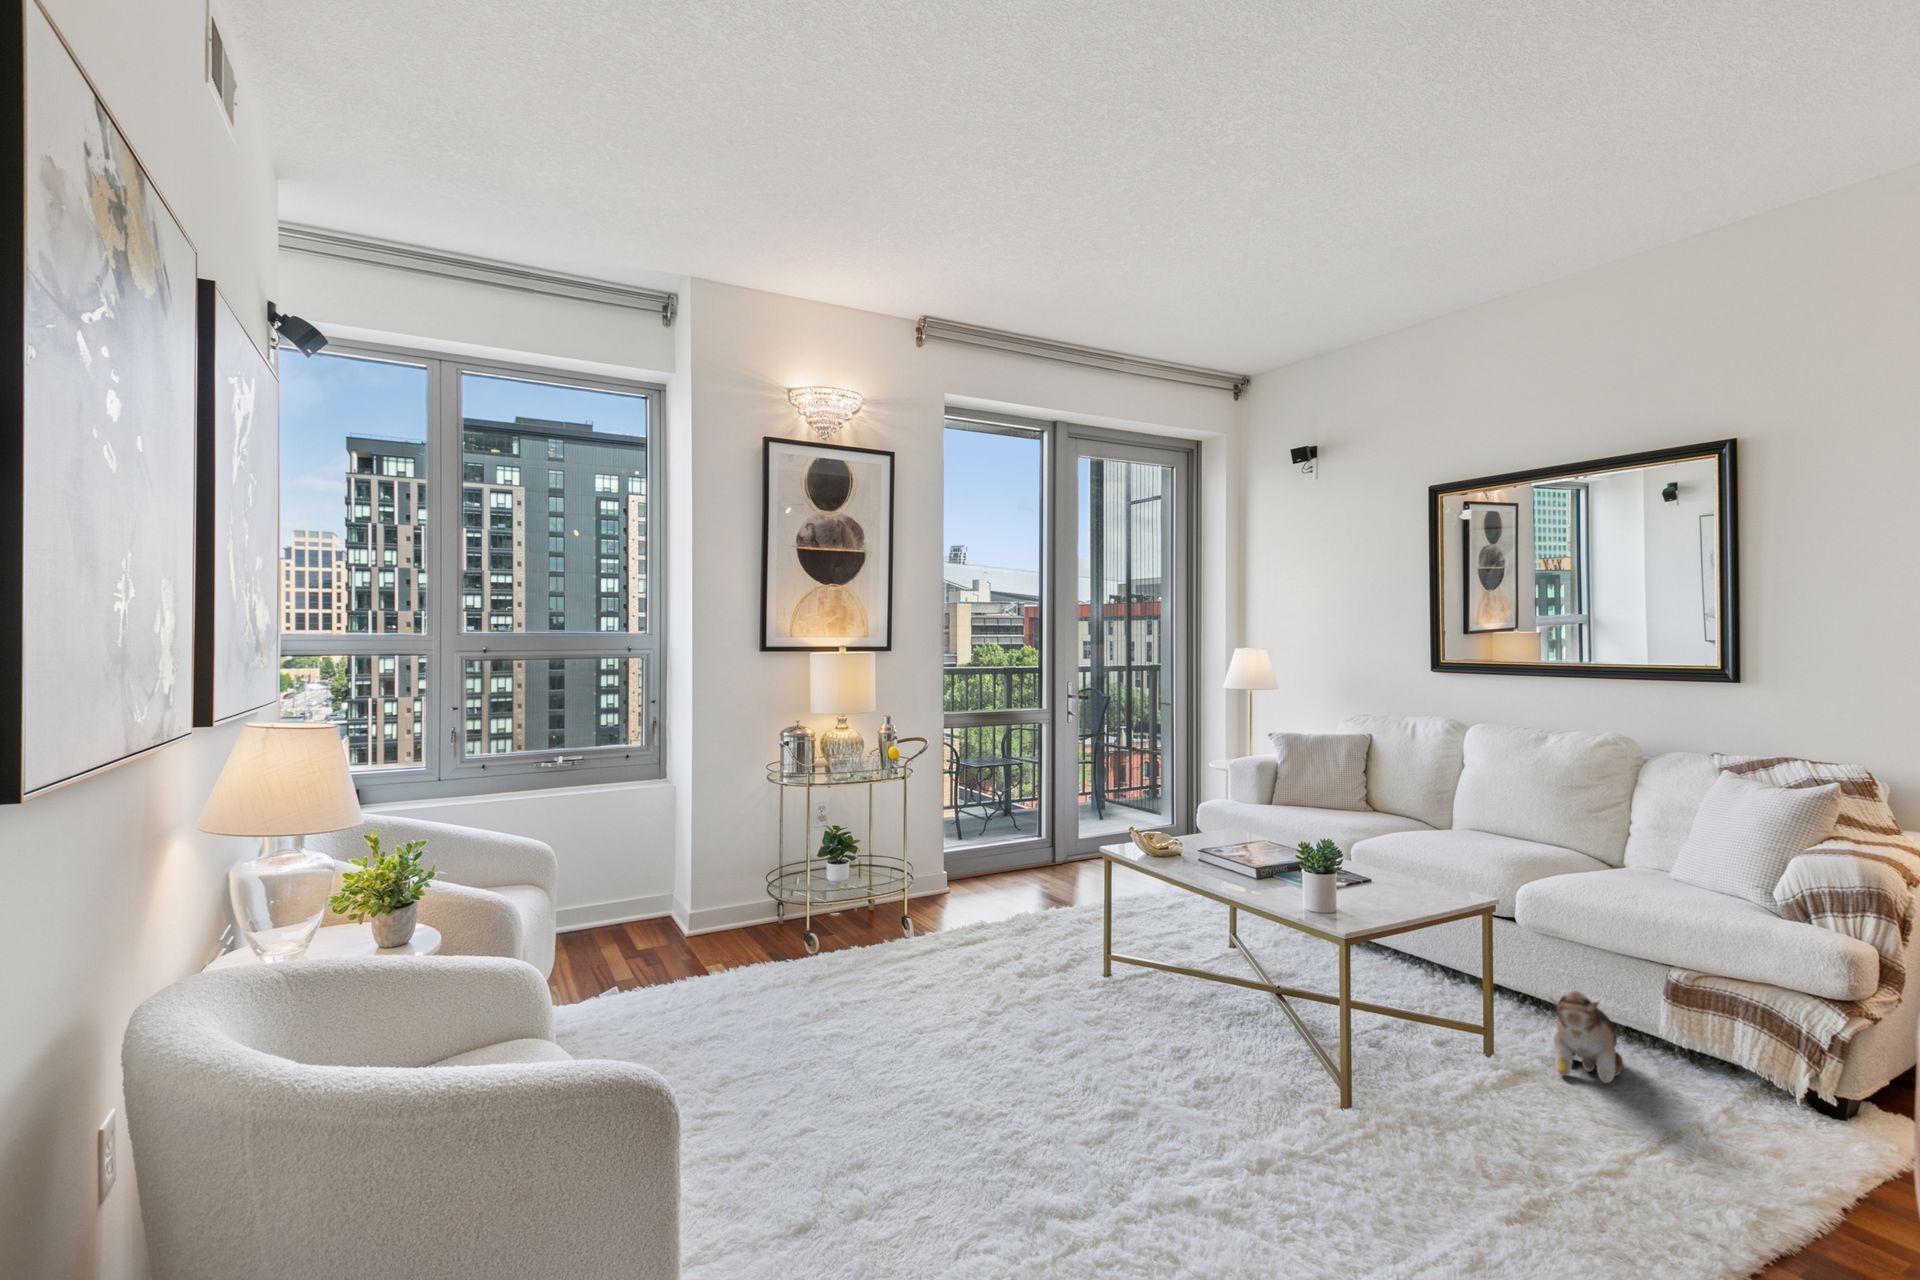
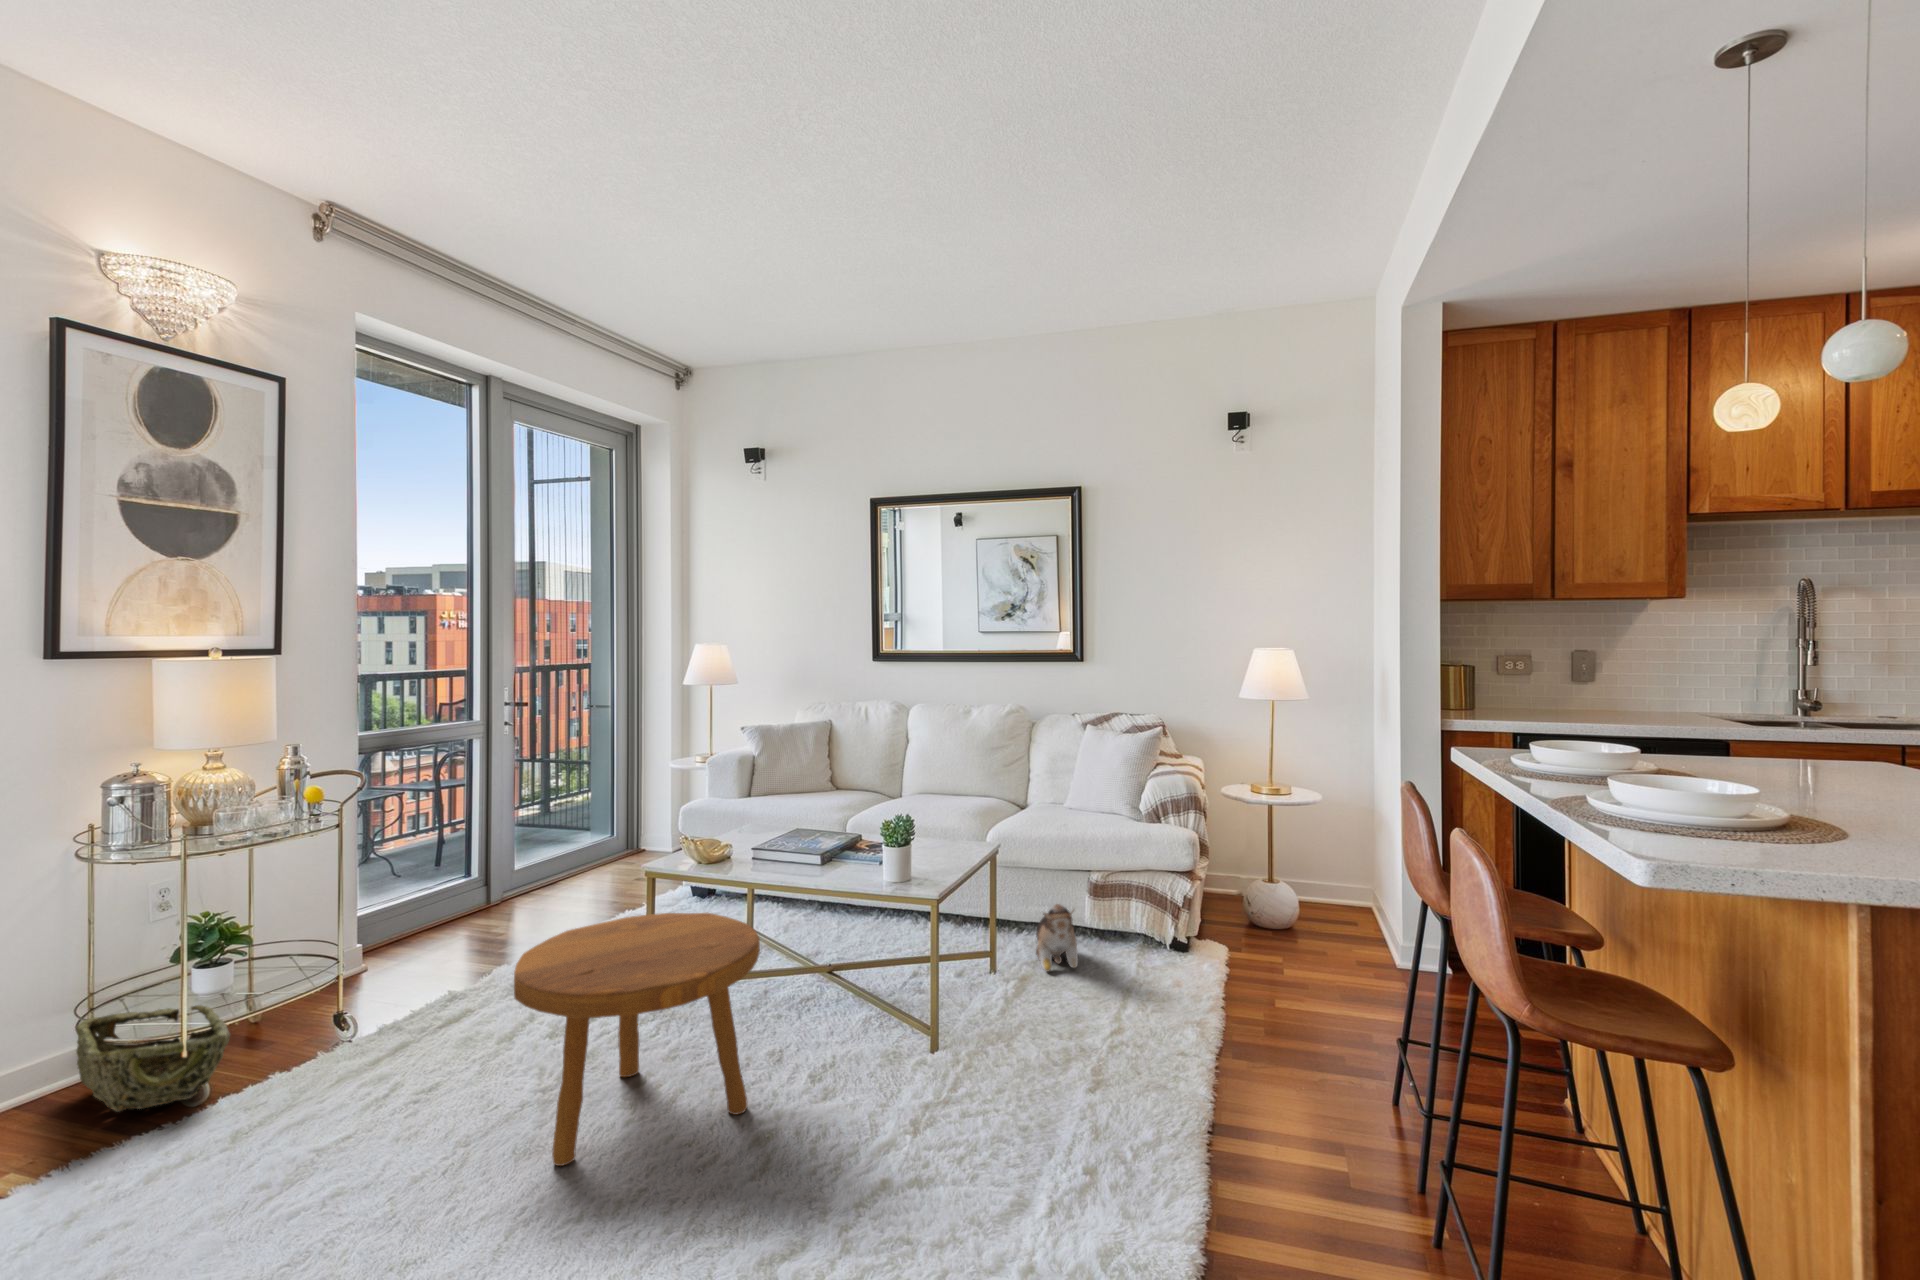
woven basket: none [752,880,829,949] -> present [77,1005,230,1112]
footstool: none [942,885,1150,1089] -> present [514,913,760,1166]

